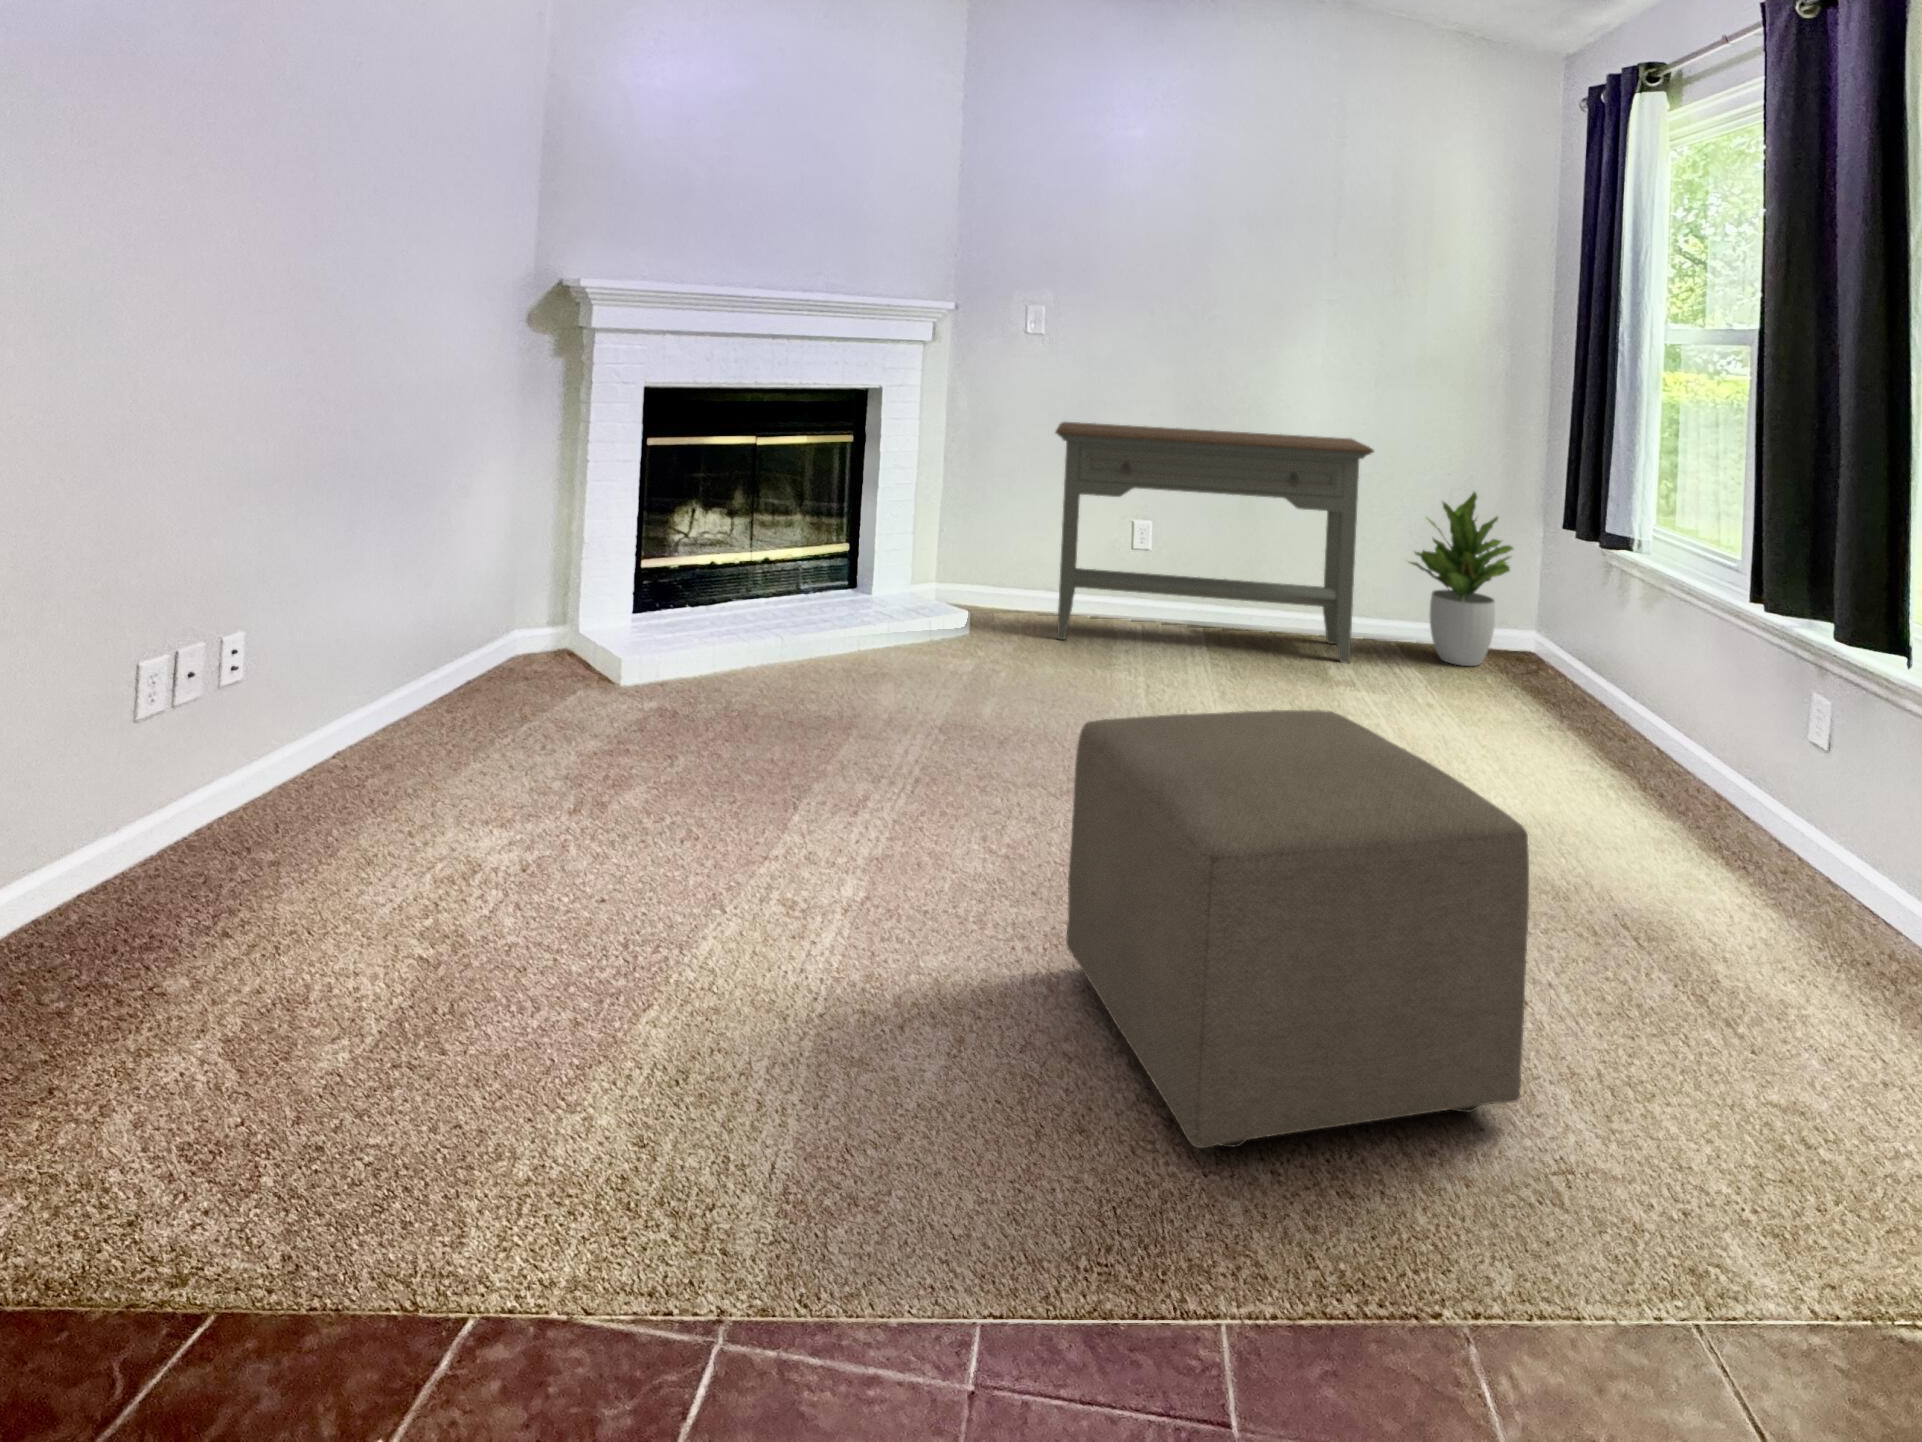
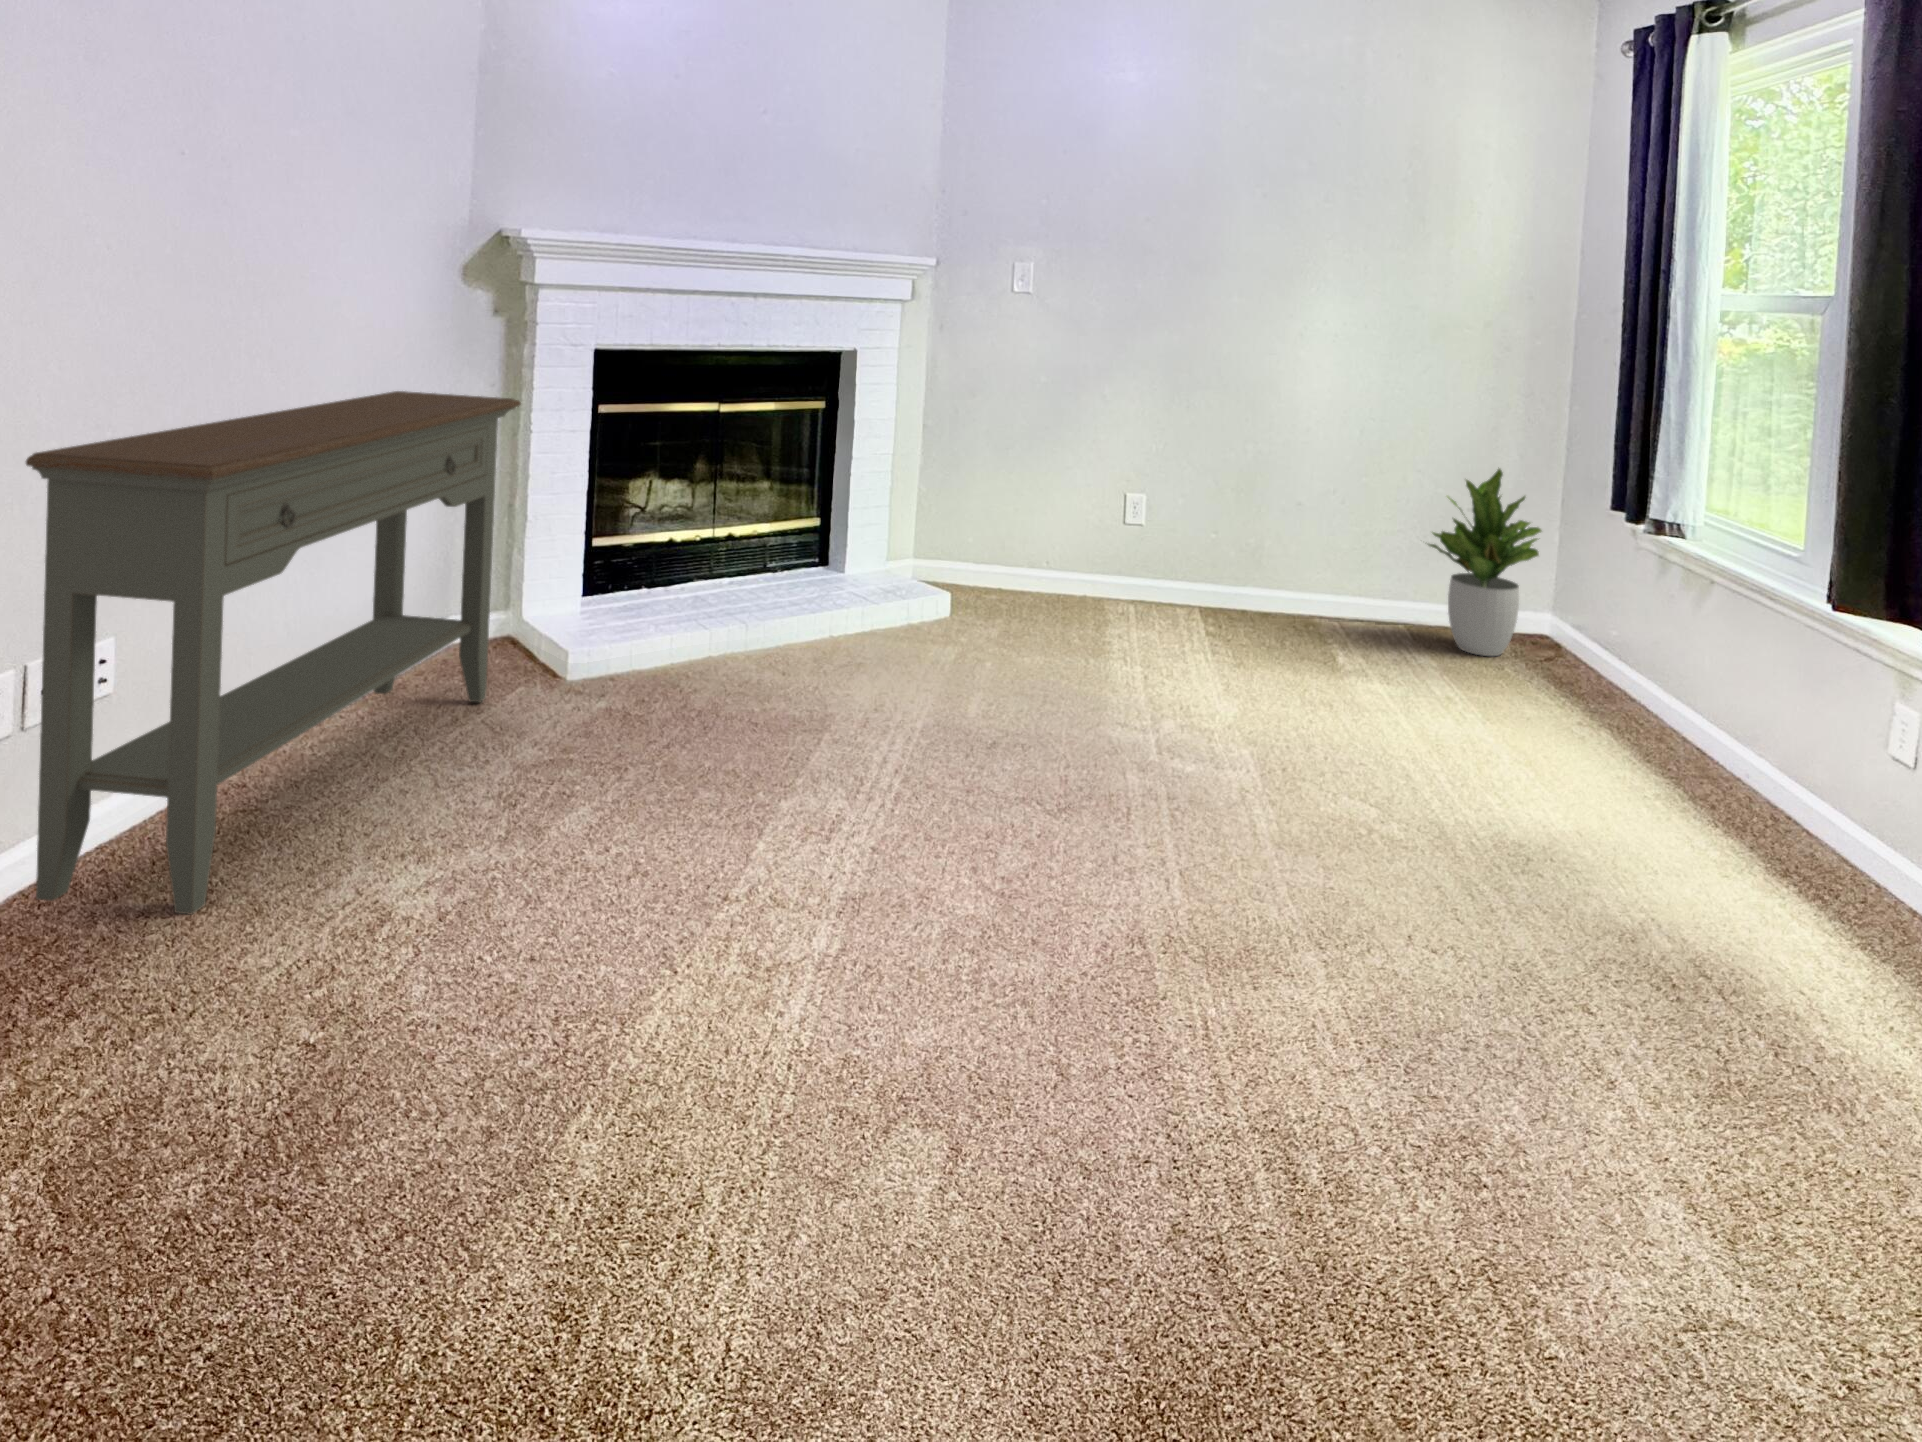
console table: present [1055,422,1374,663] -> present [26,391,521,915]
ottoman: present [1066,710,1529,1148] -> none [1077,743,1649,1310]

